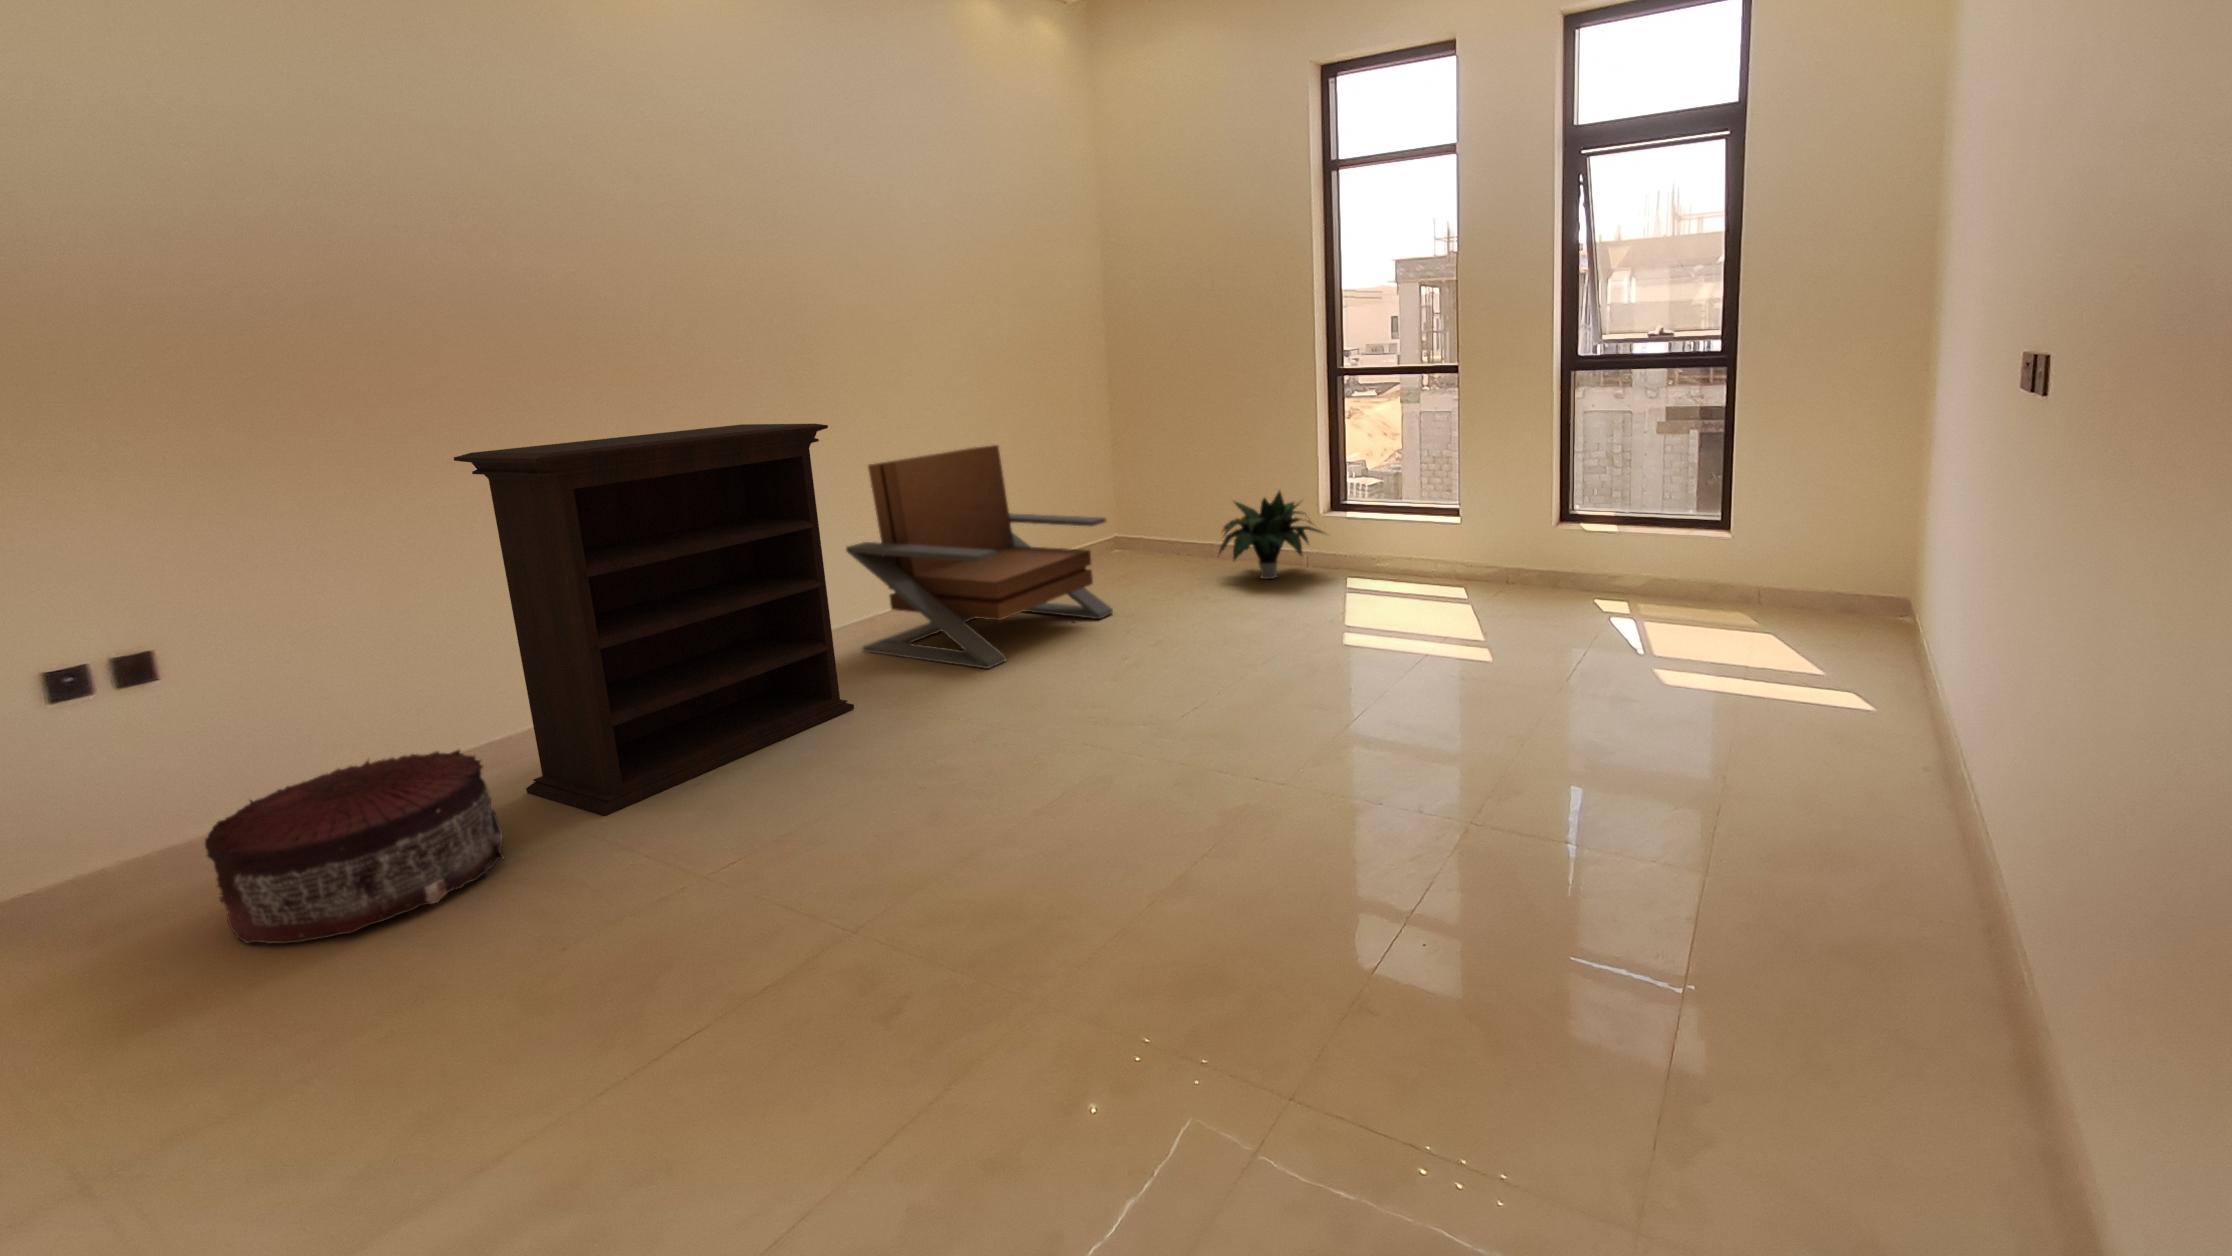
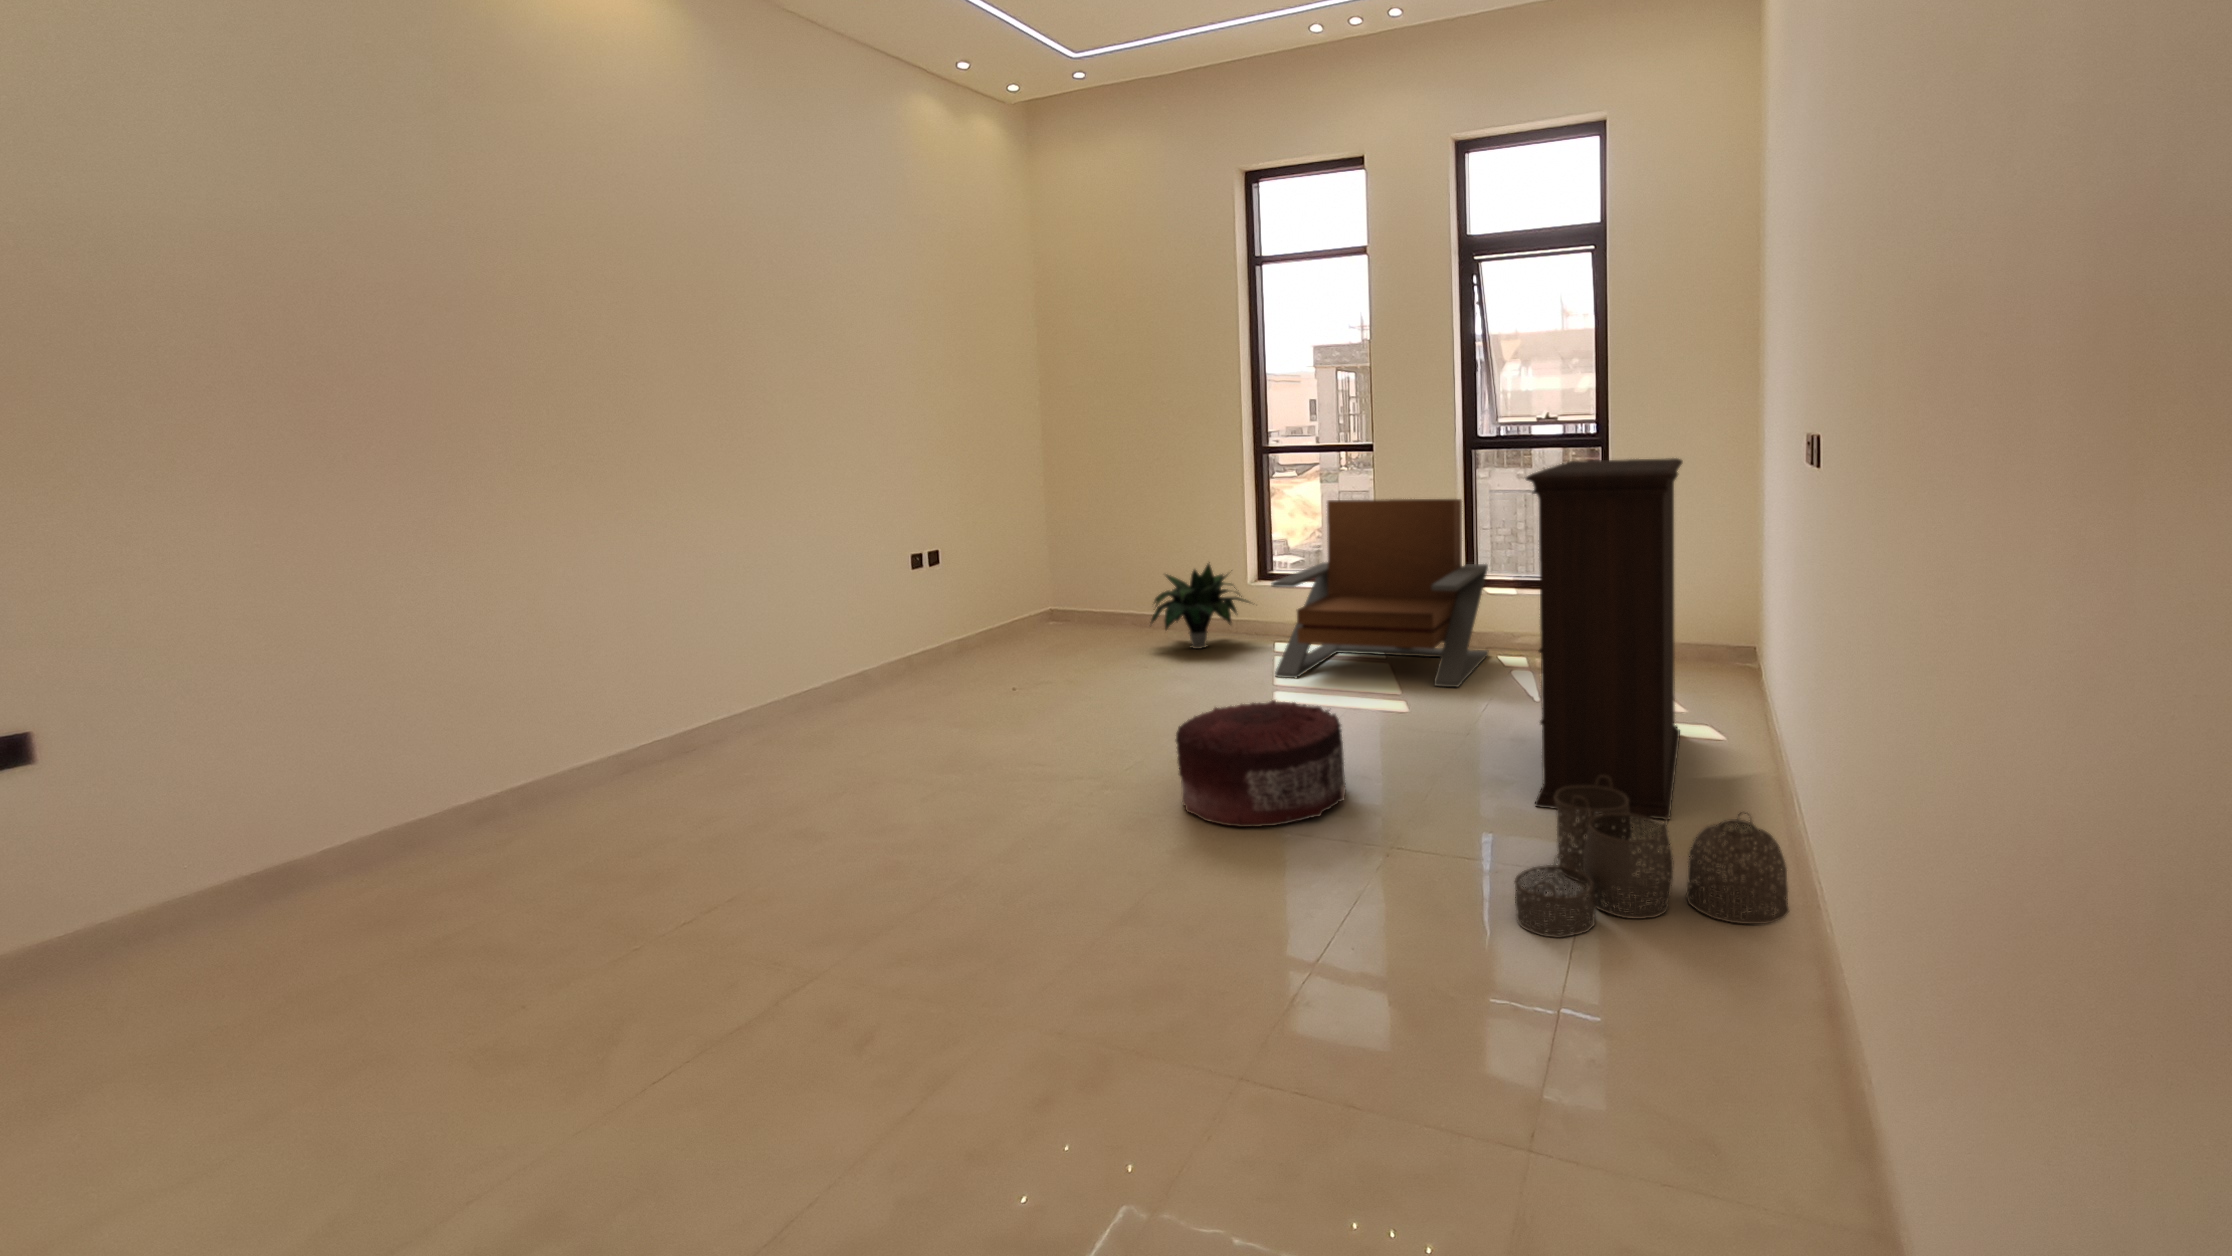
bookshelf: present [454,424,854,815] -> present [1526,458,1682,819]
lounge chair: present [846,445,1113,669] -> present [1271,499,1489,687]
pouf: present [205,750,504,944] -> present [1176,700,1345,827]
woven basket: none [1630,777,1990,986] -> present [1515,775,1789,938]

